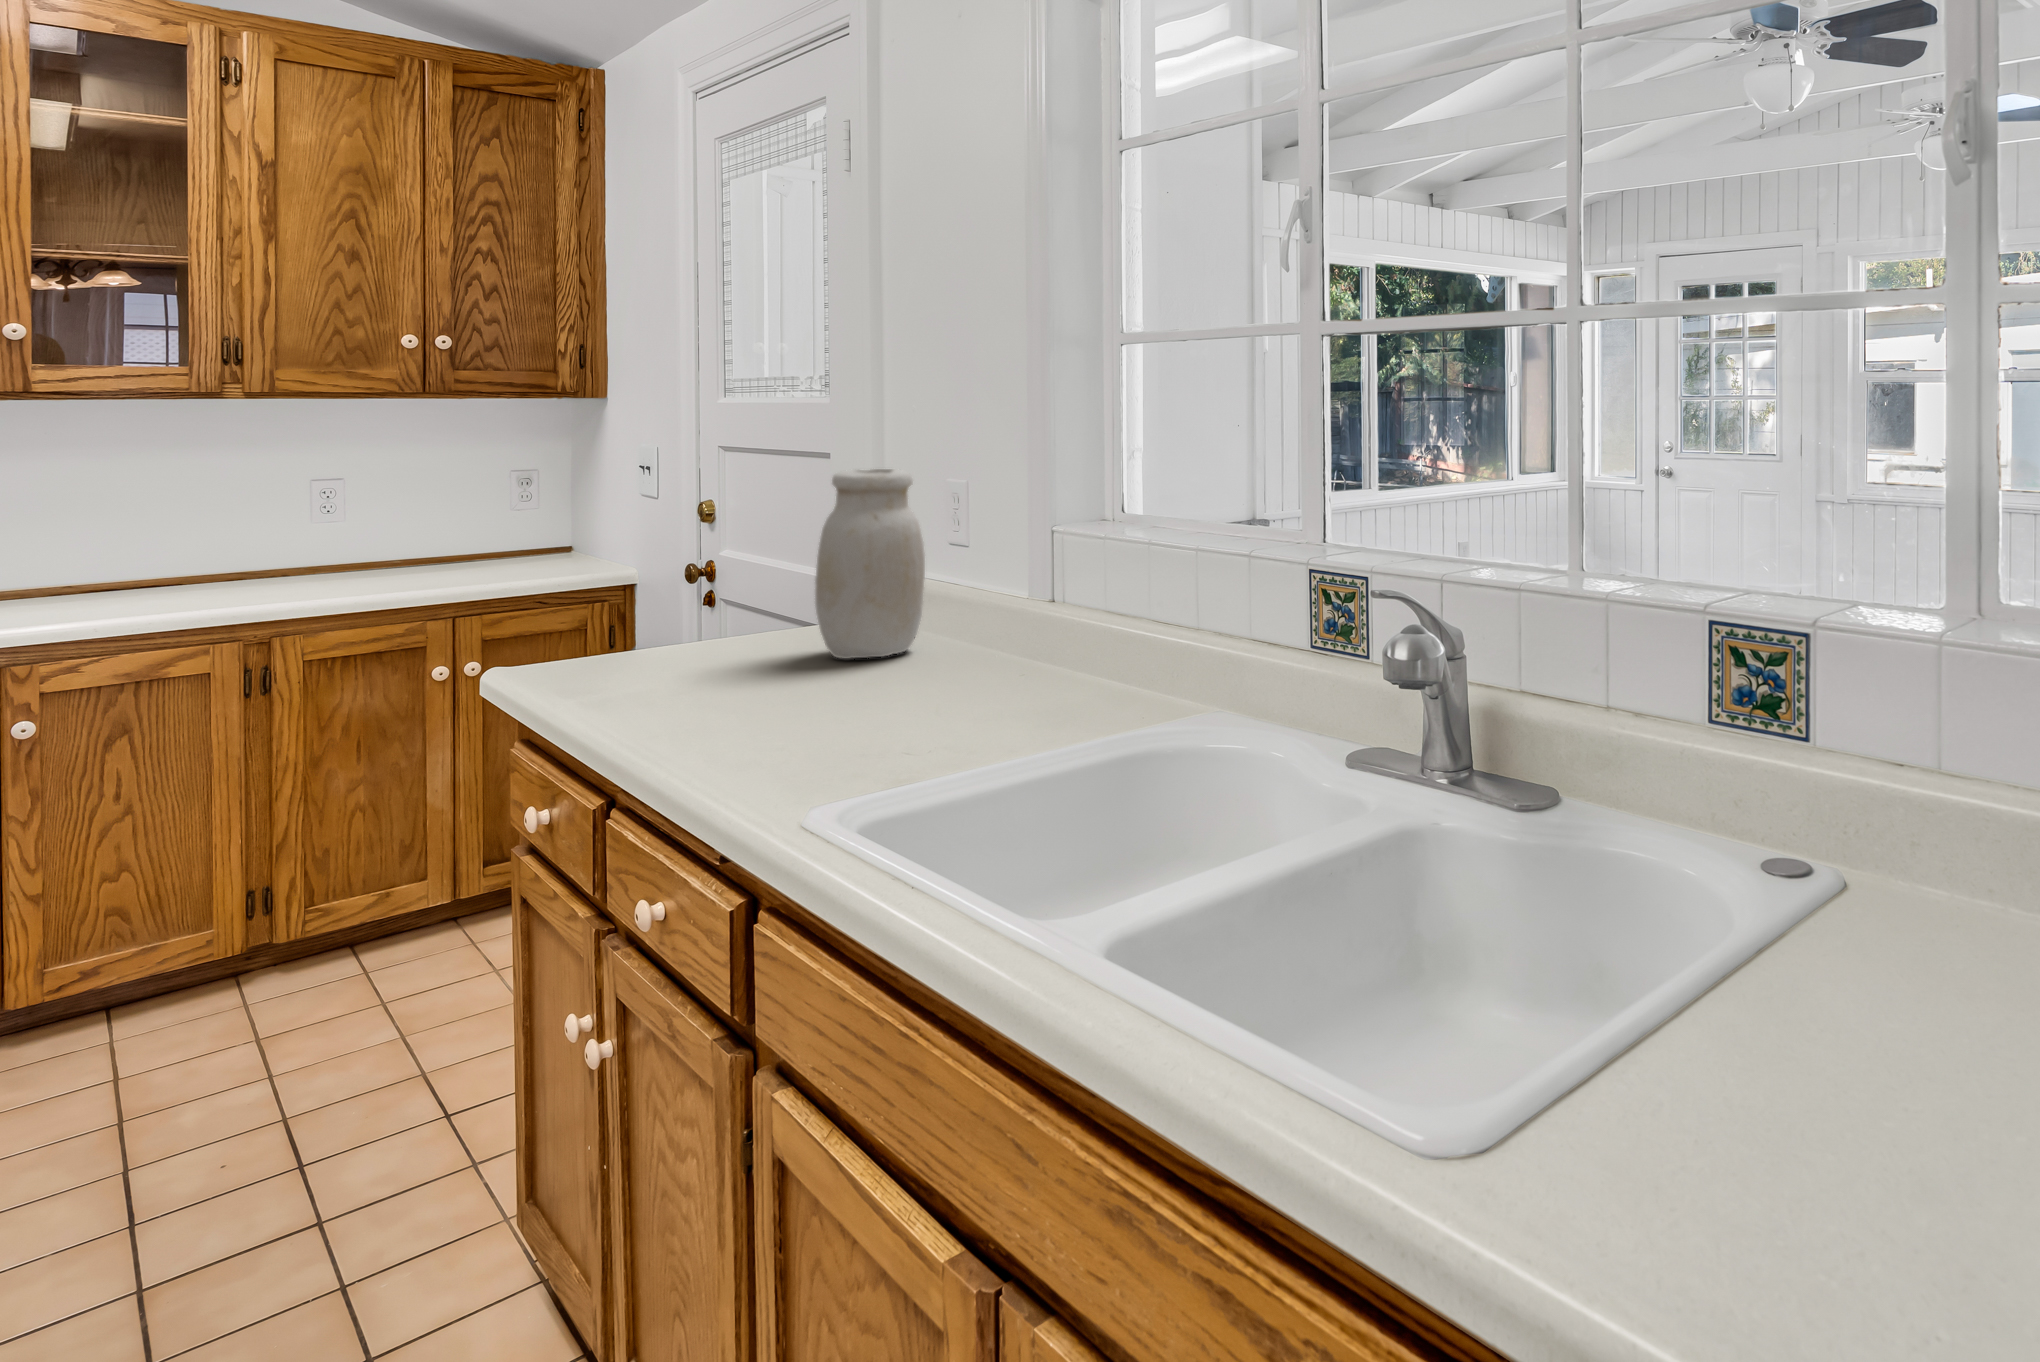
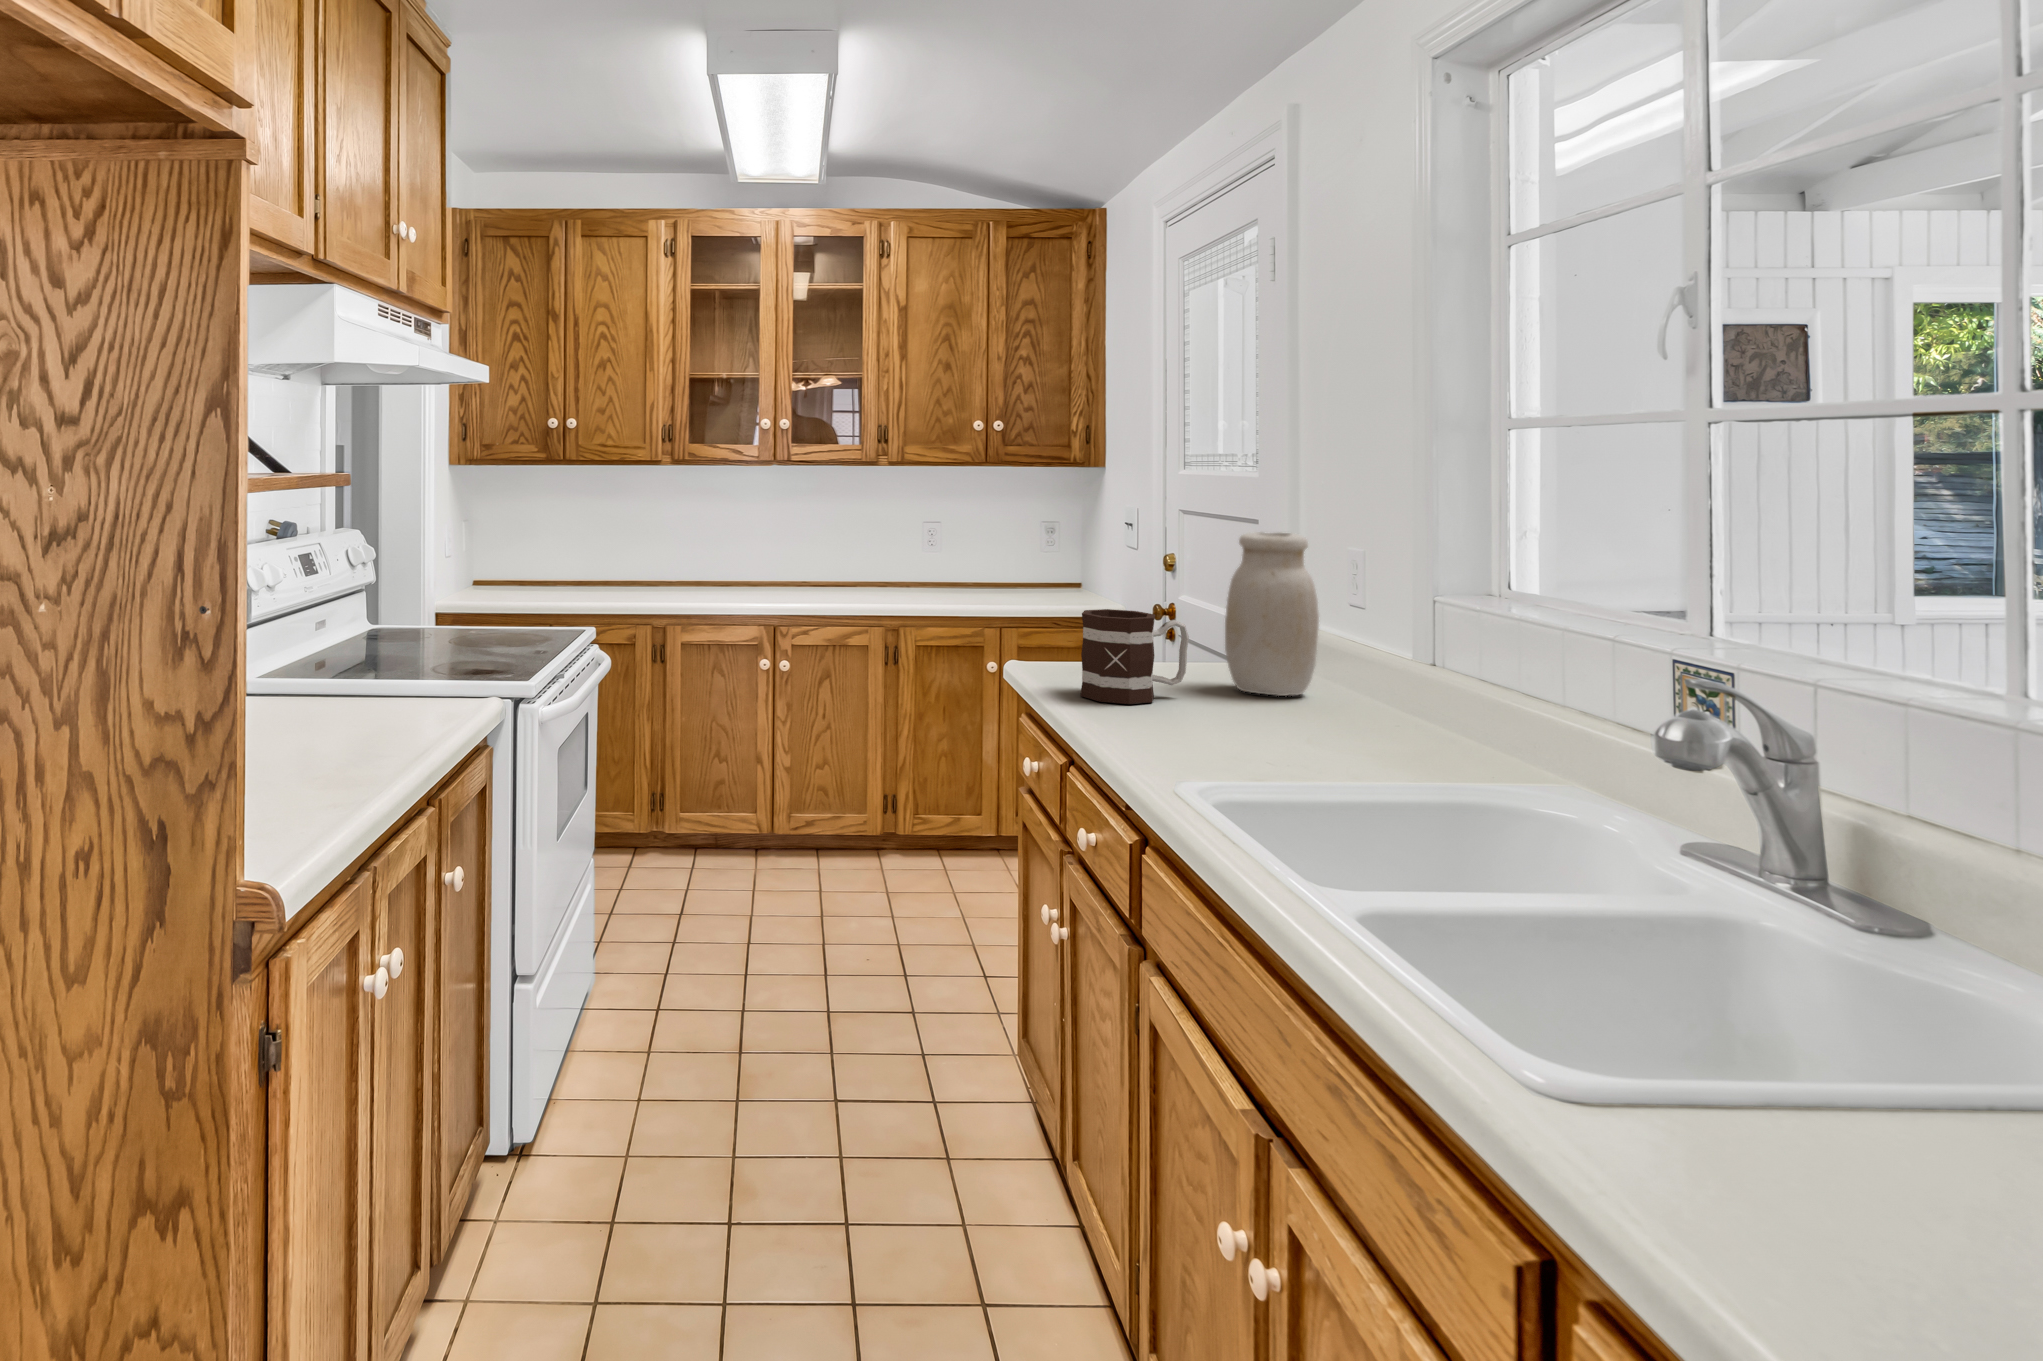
mug: none [618,580,775,710] -> present [1080,609,1189,704]

